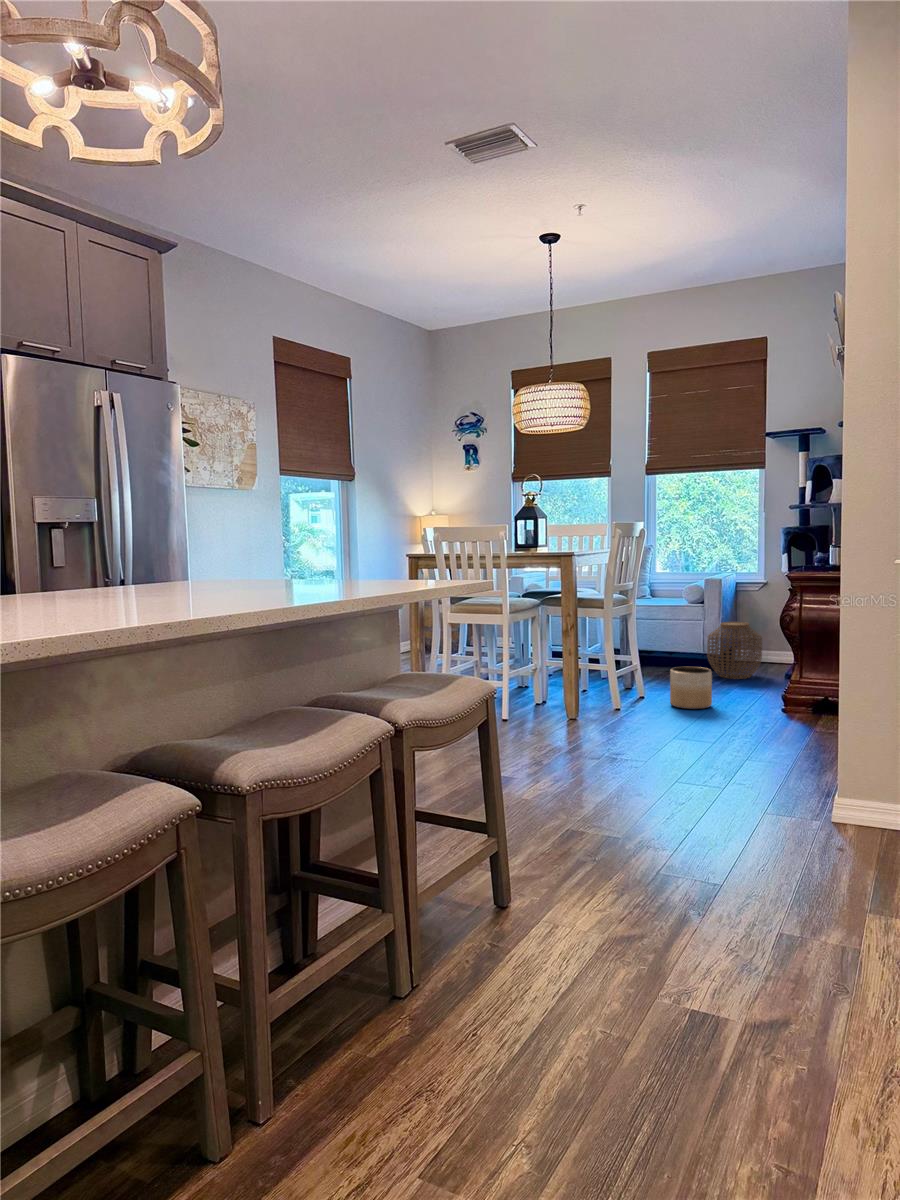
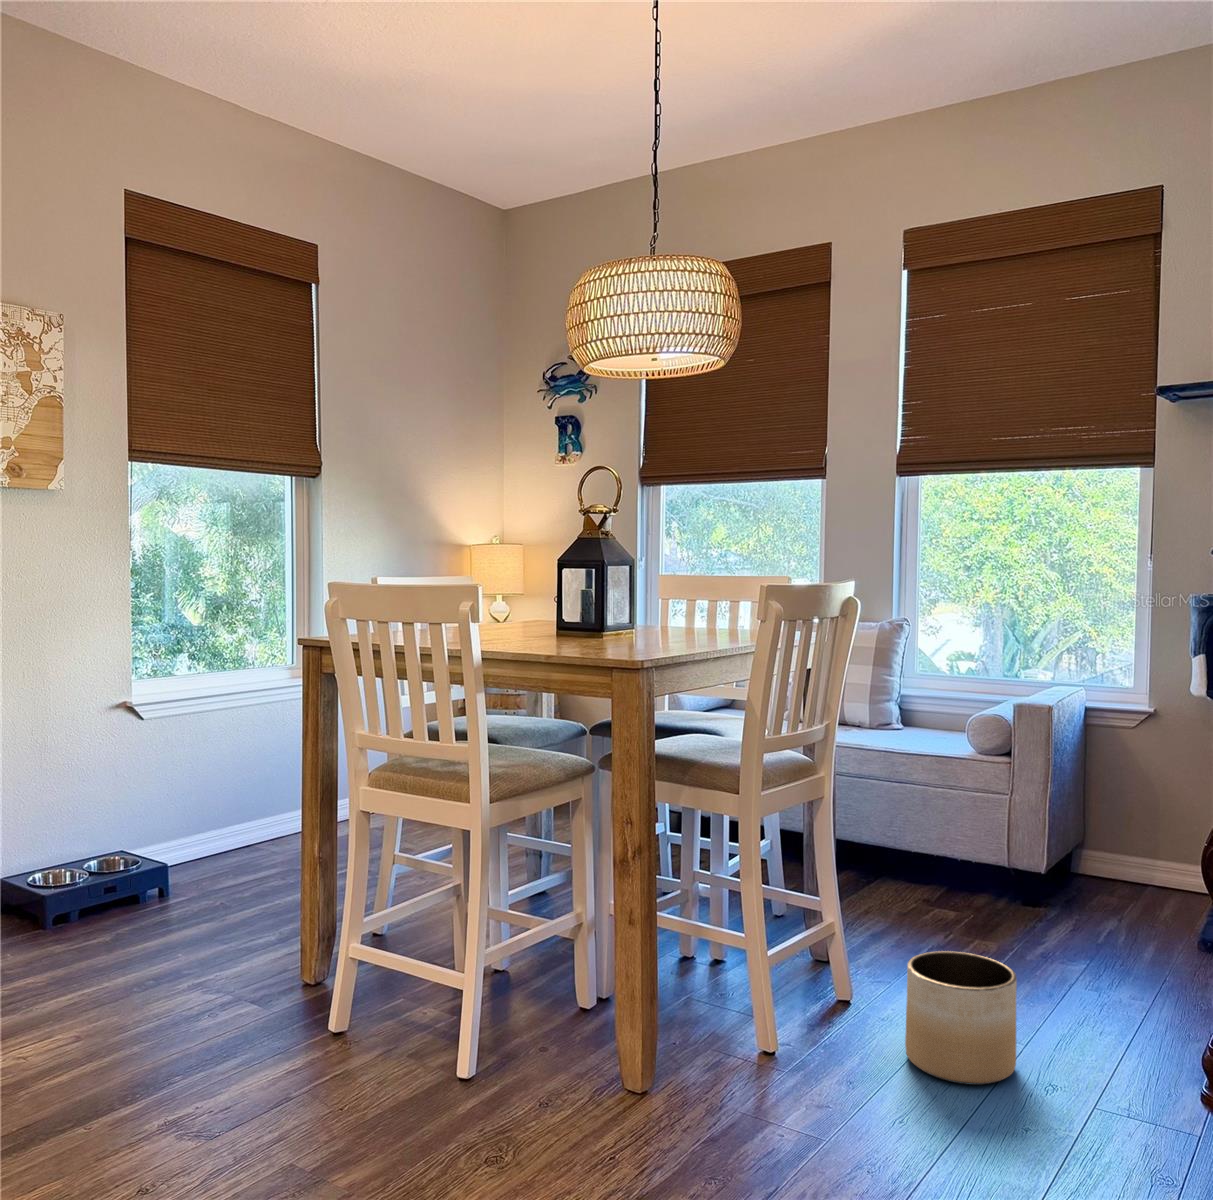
woven basket: present [707,622,762,679] -> none [1016,808,1147,949]

